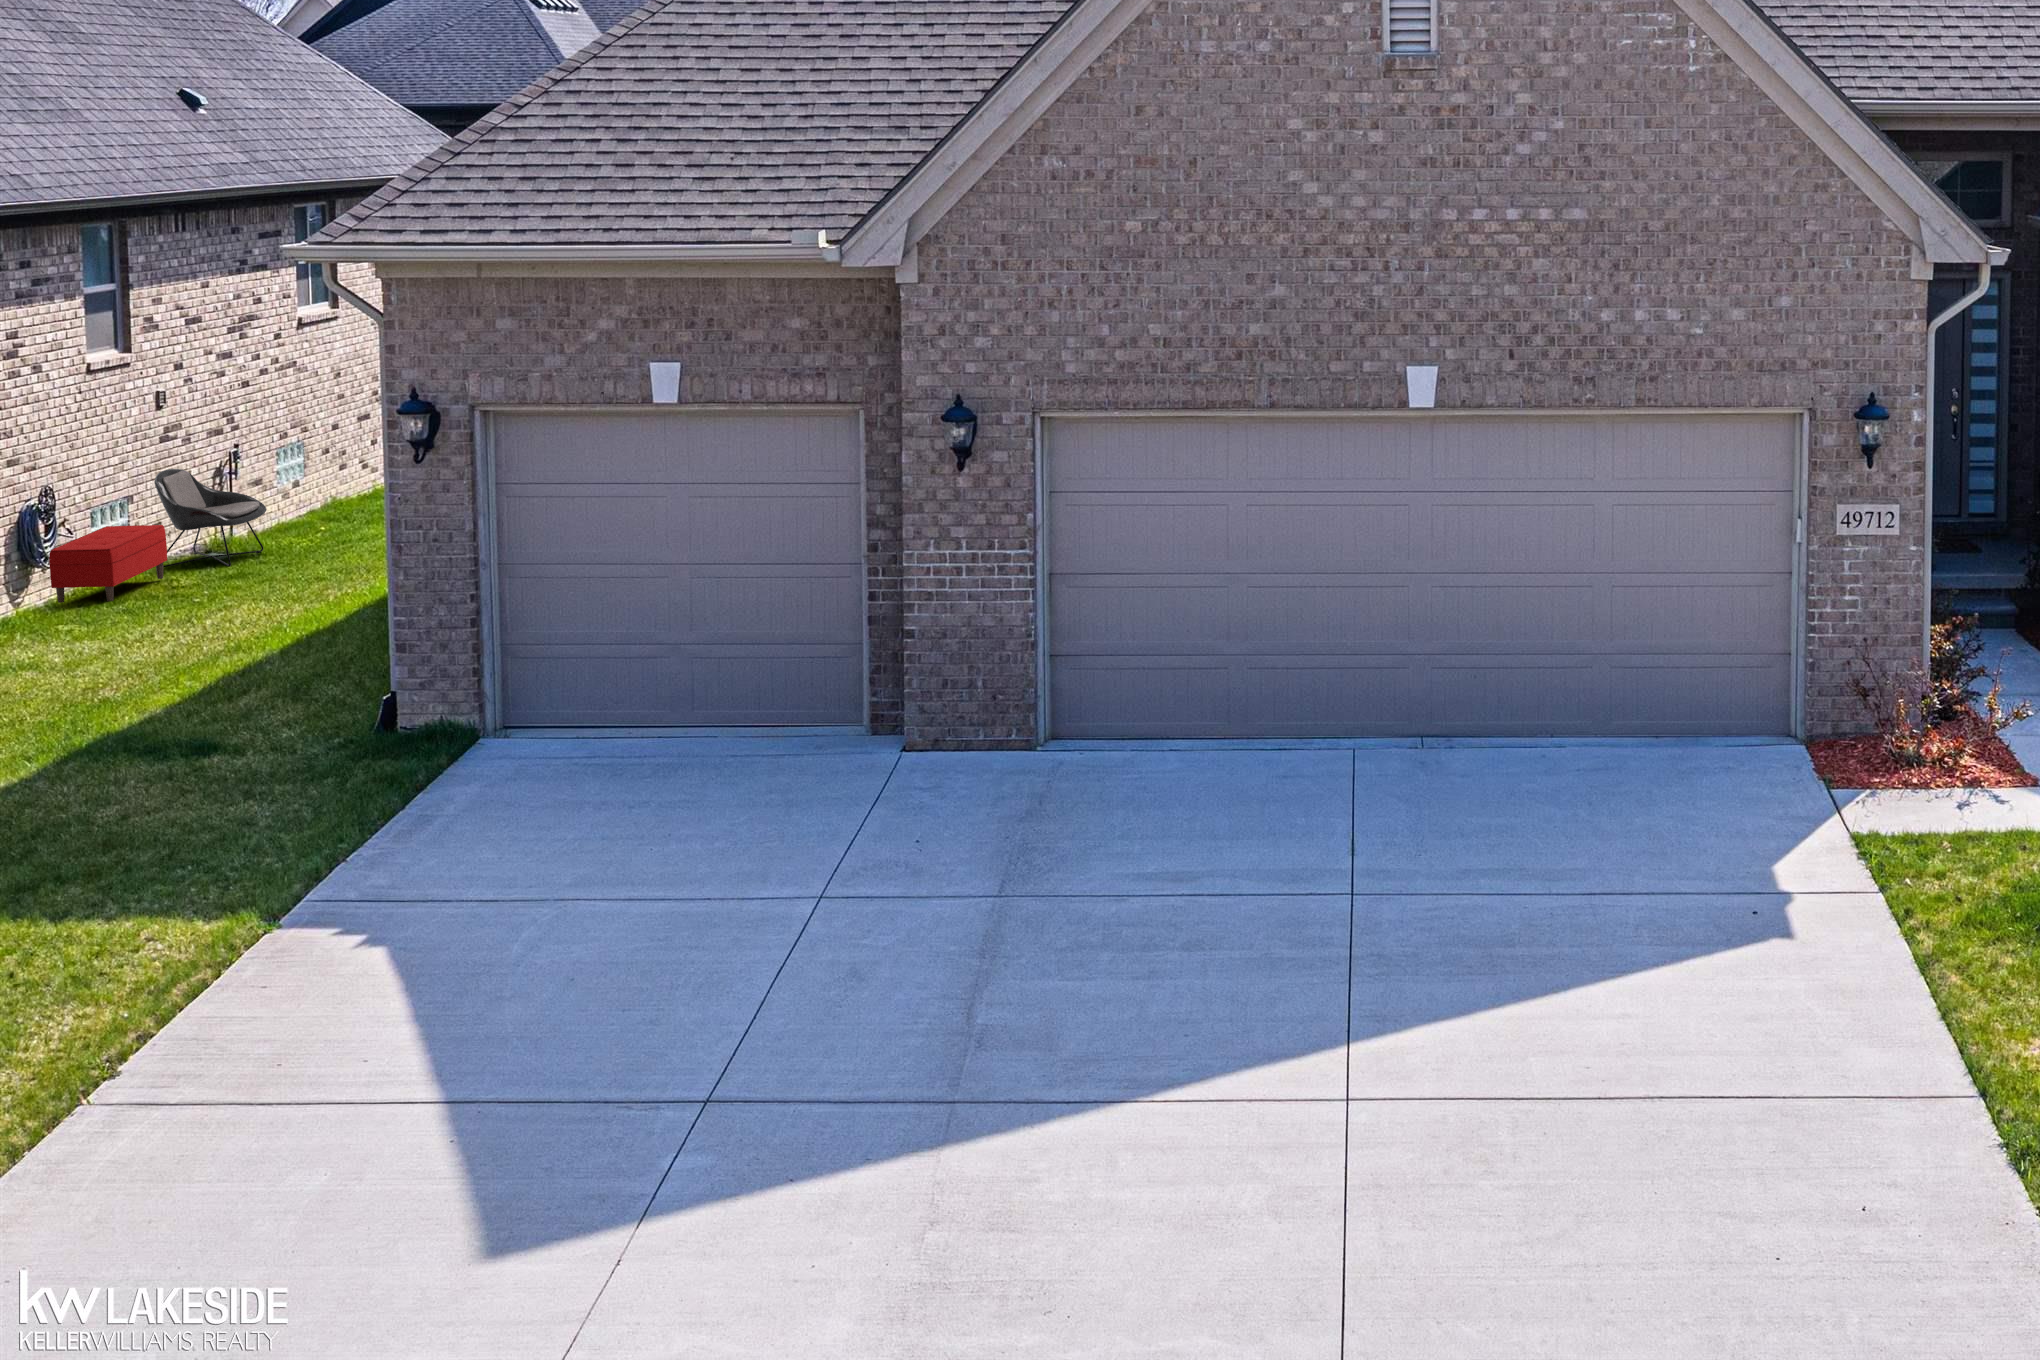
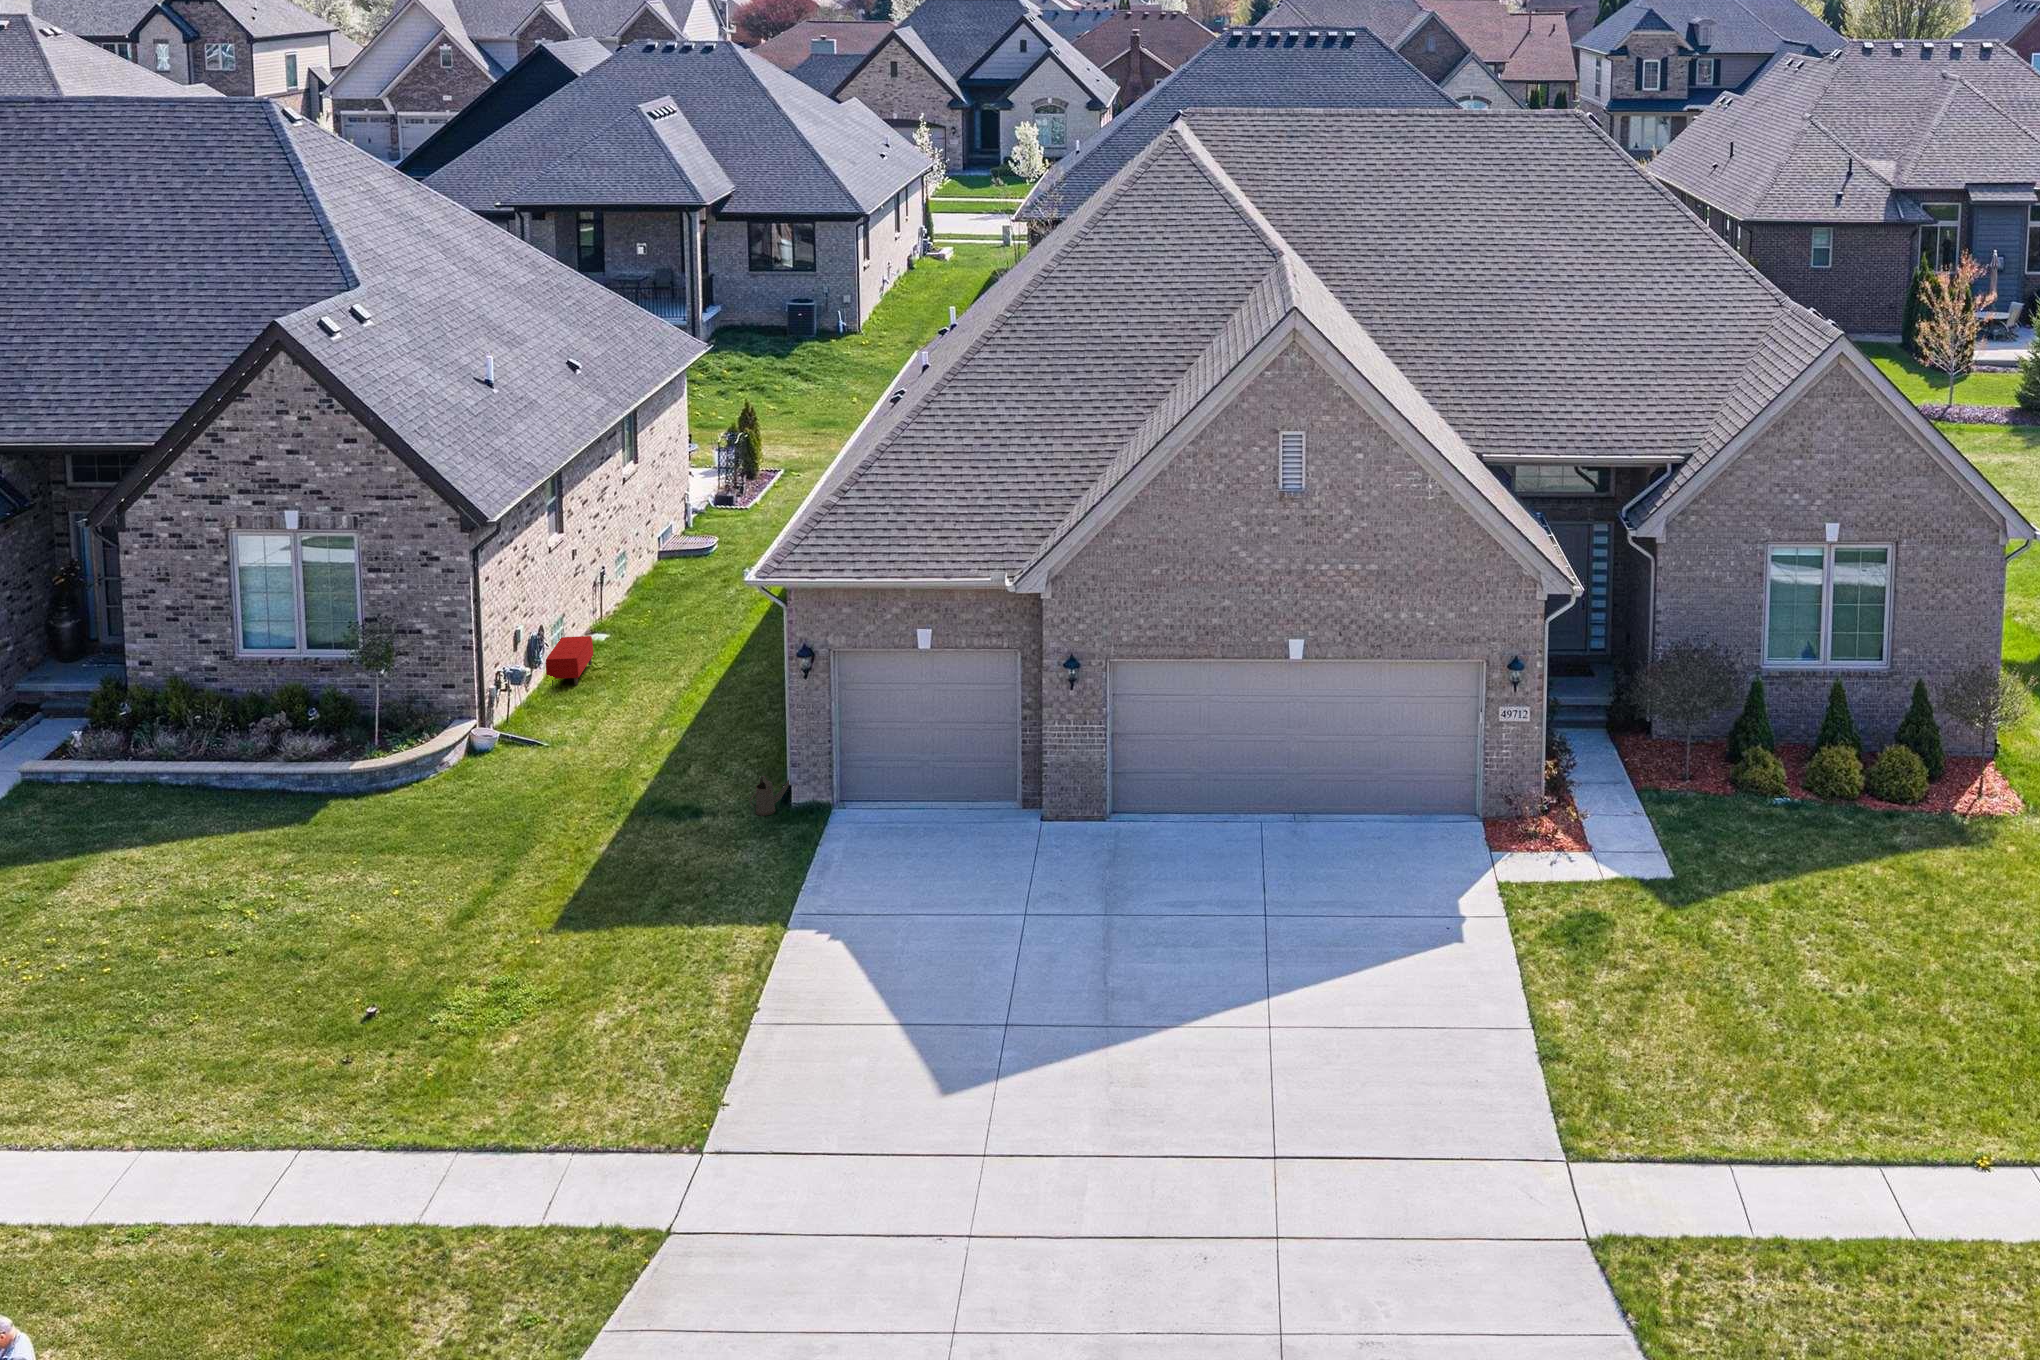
lounge chair: present [154,469,267,567] -> none [576,595,631,653]
watering can: none [290,670,397,754] -> present [750,775,789,816]

